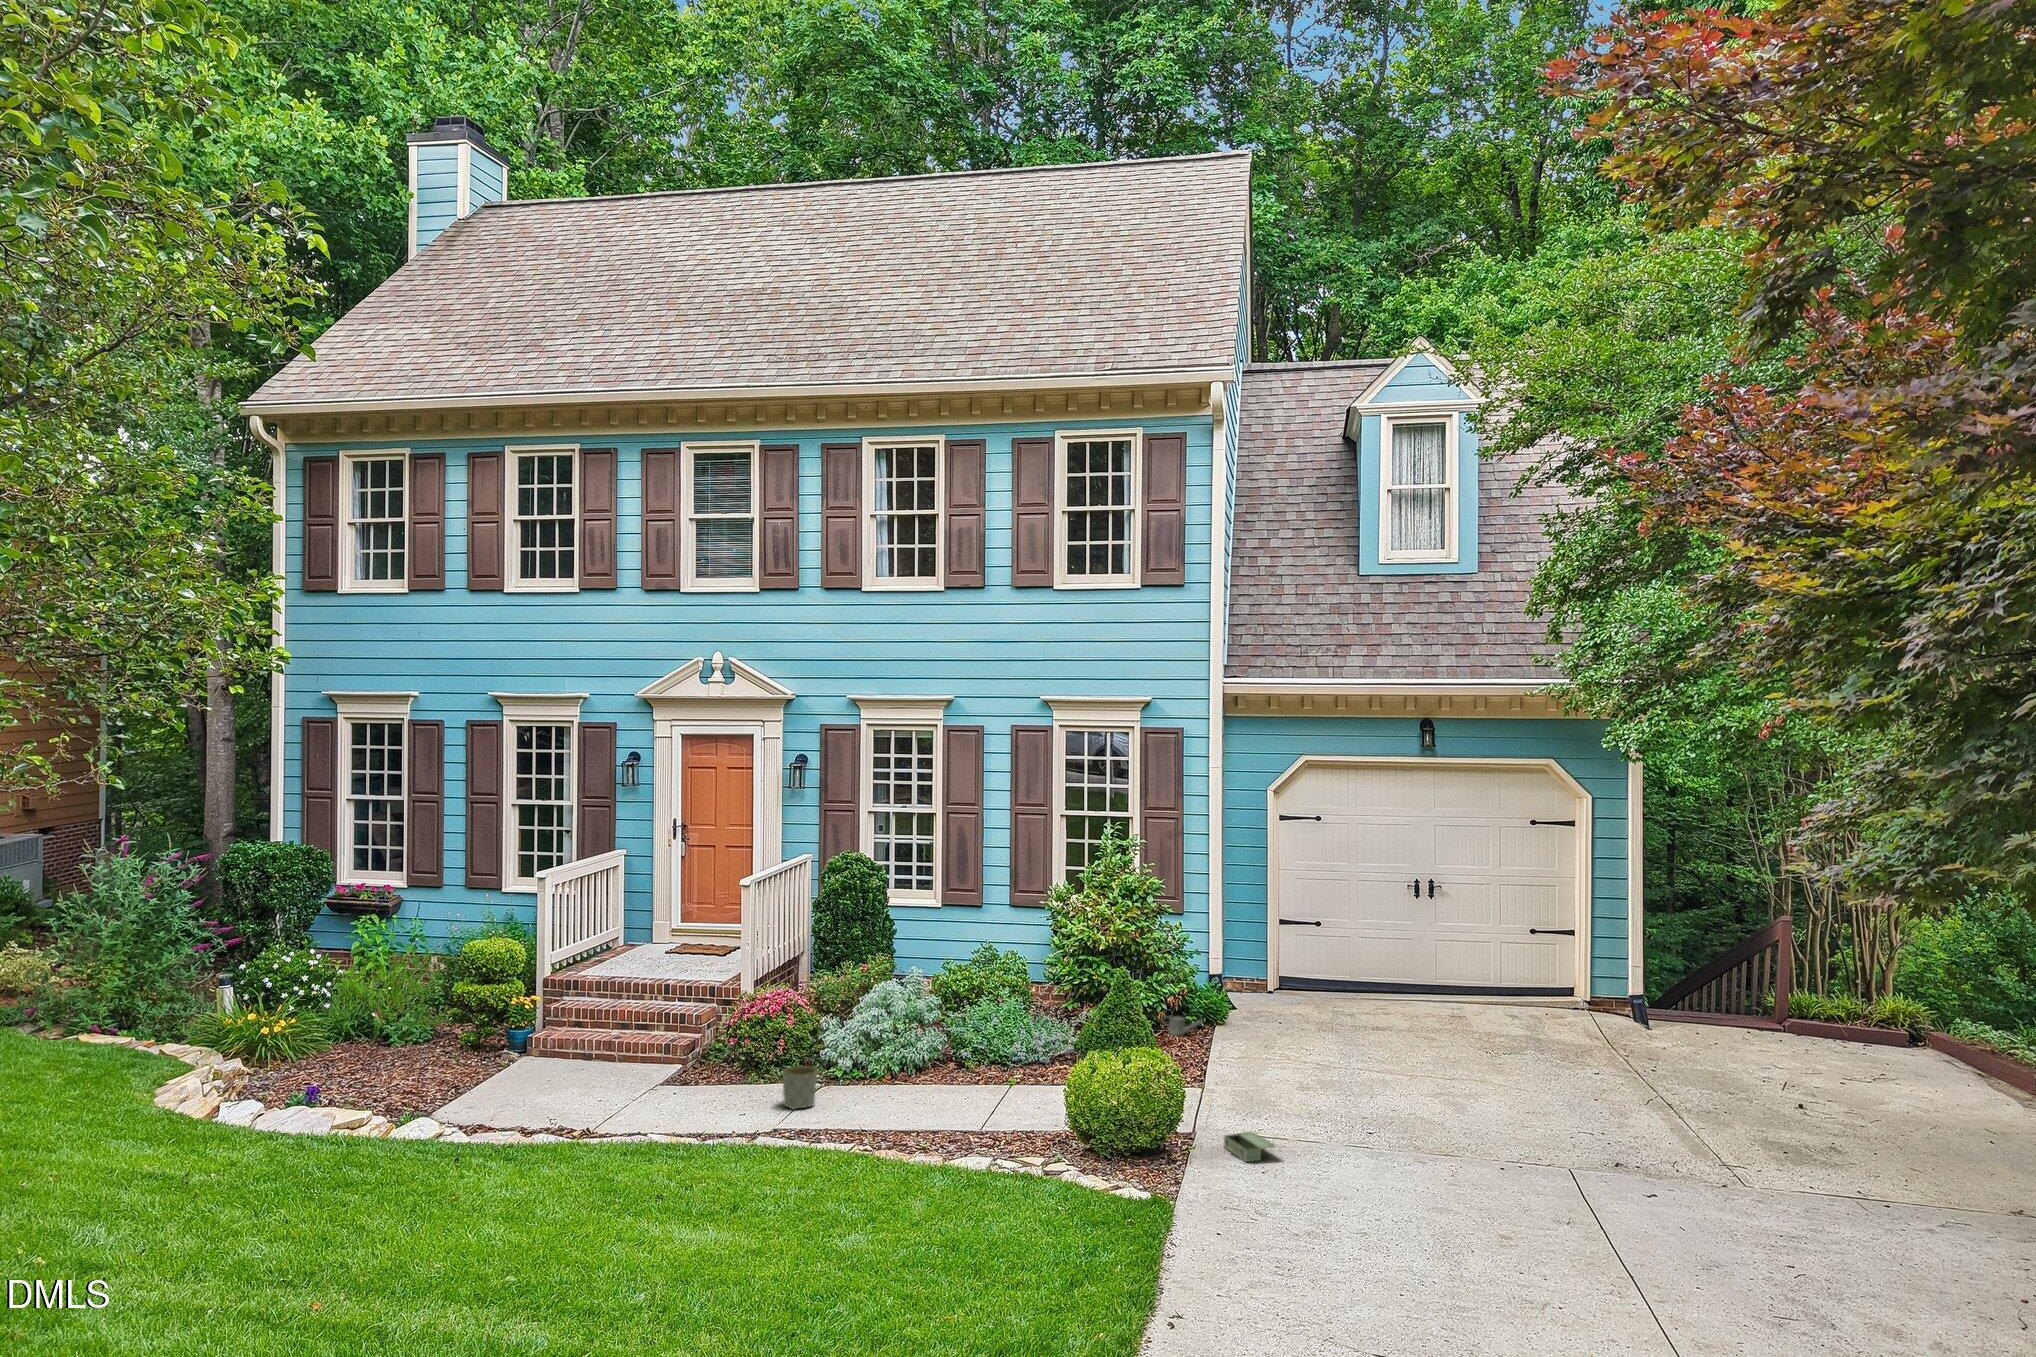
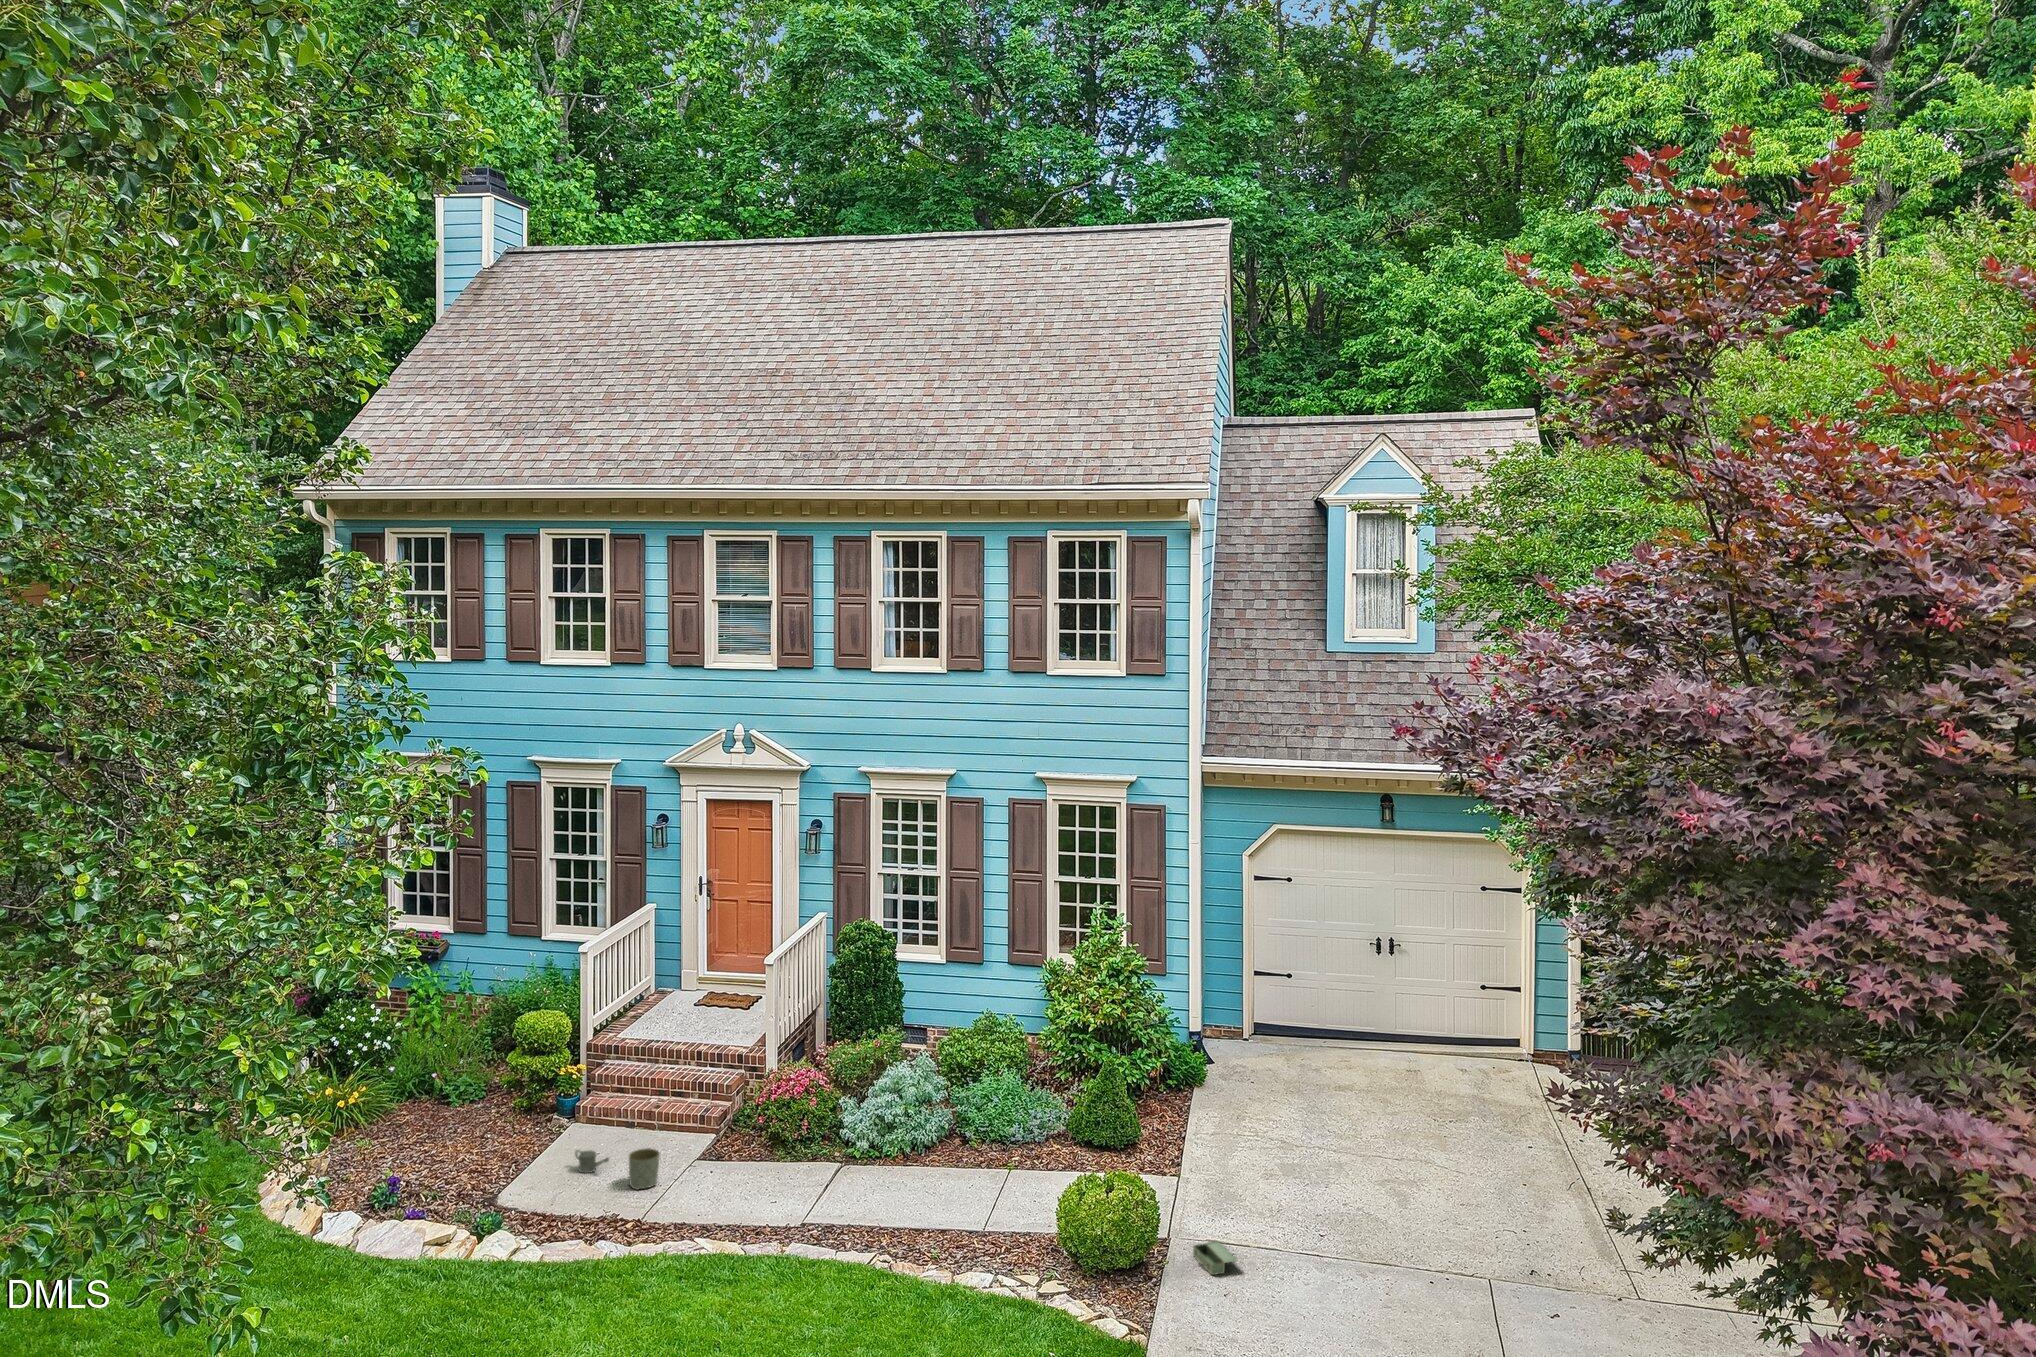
watering can: present [1167,1016,1203,1036] -> present [575,1150,609,1173]
planter: present [783,1066,817,1109] -> present [629,1148,660,1190]

